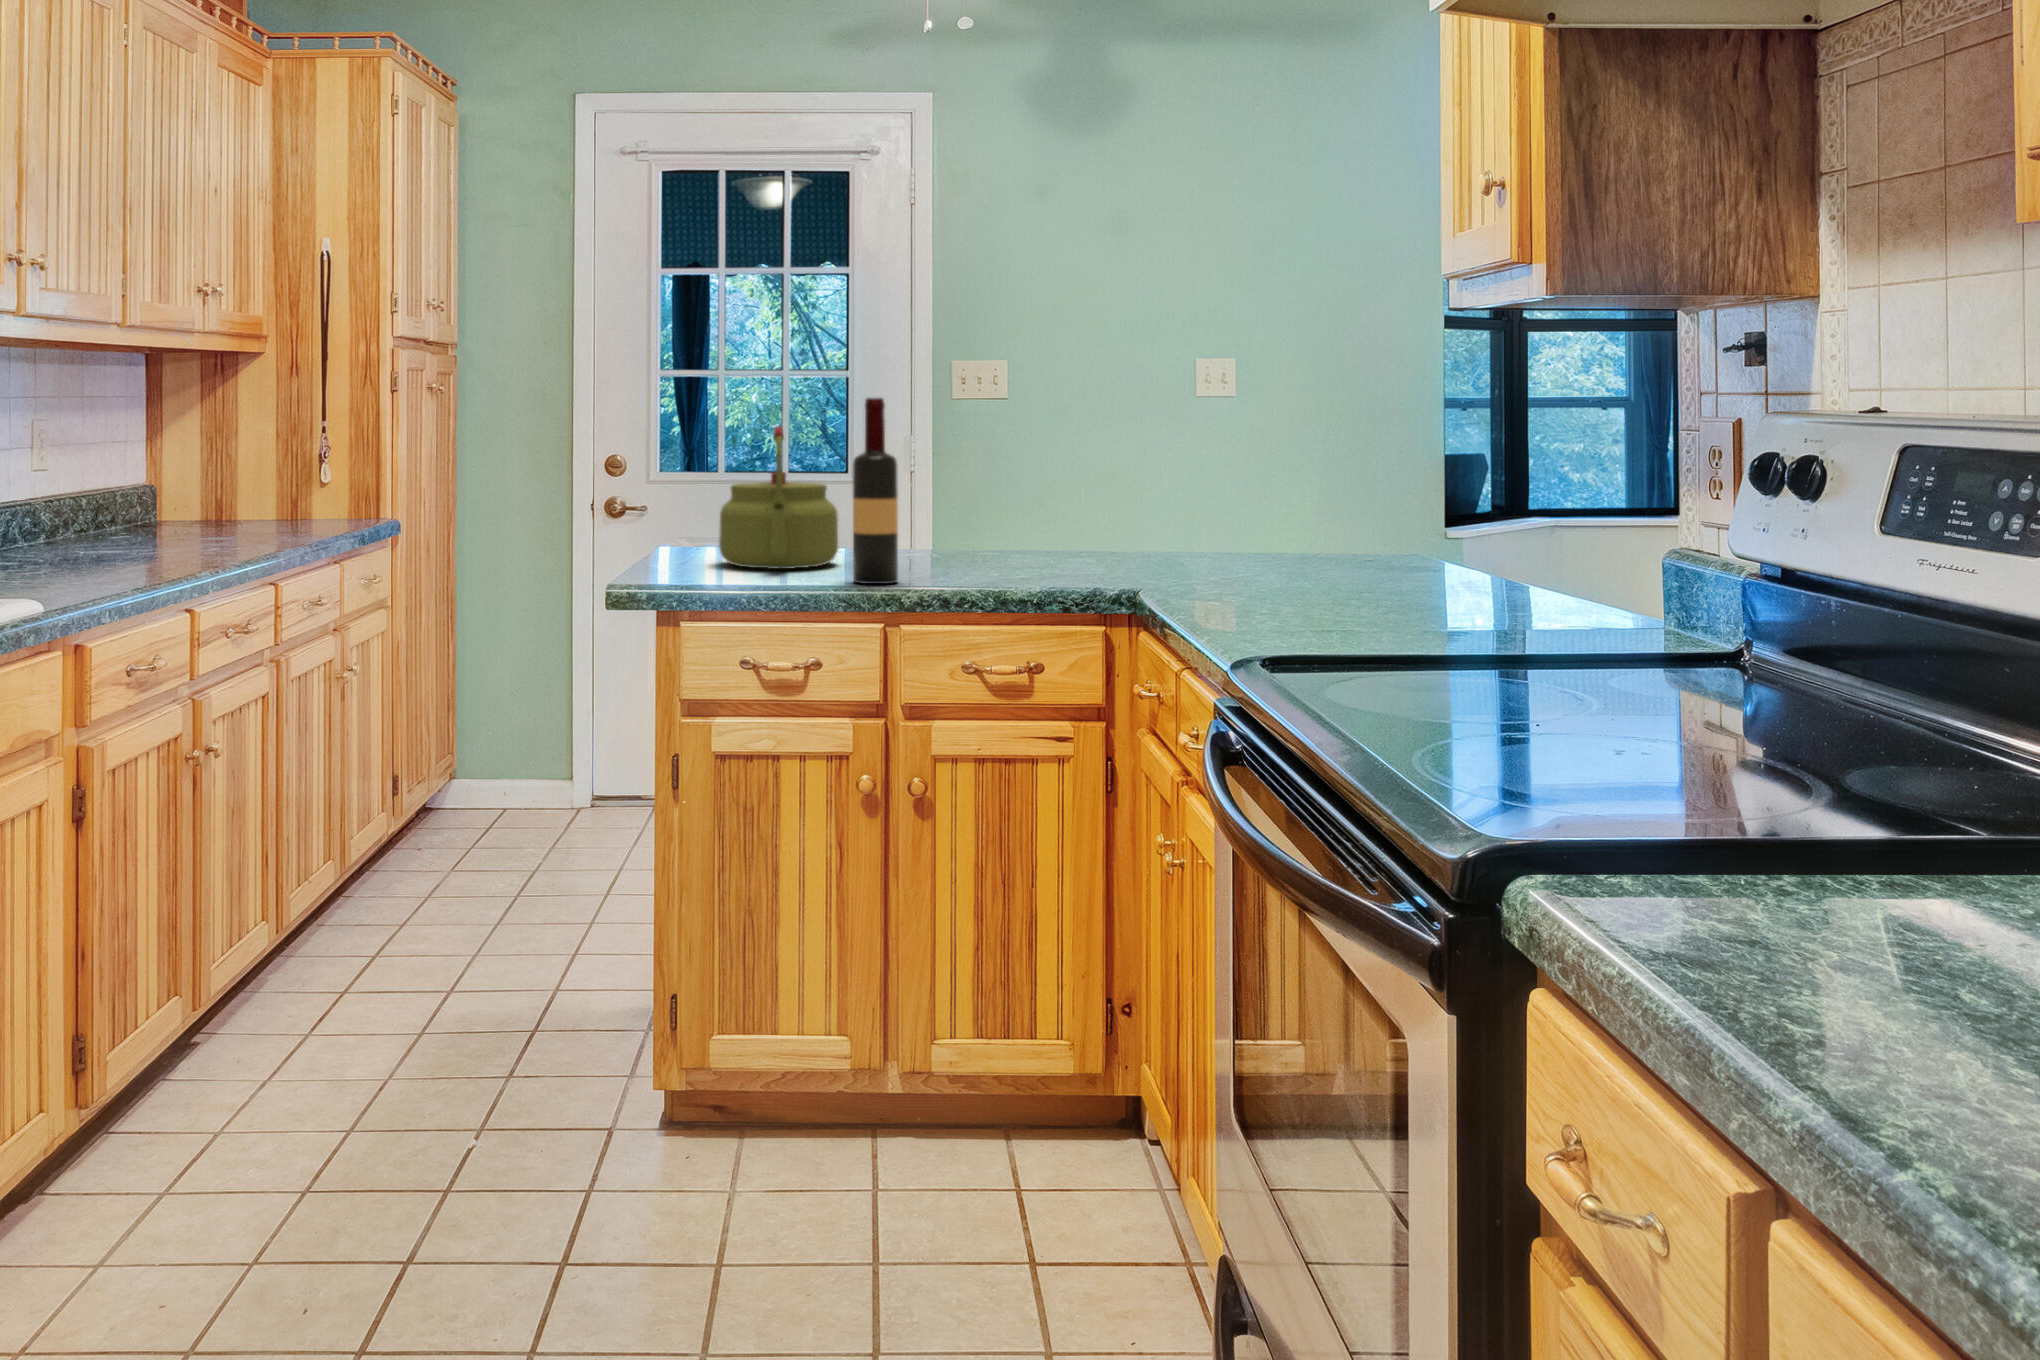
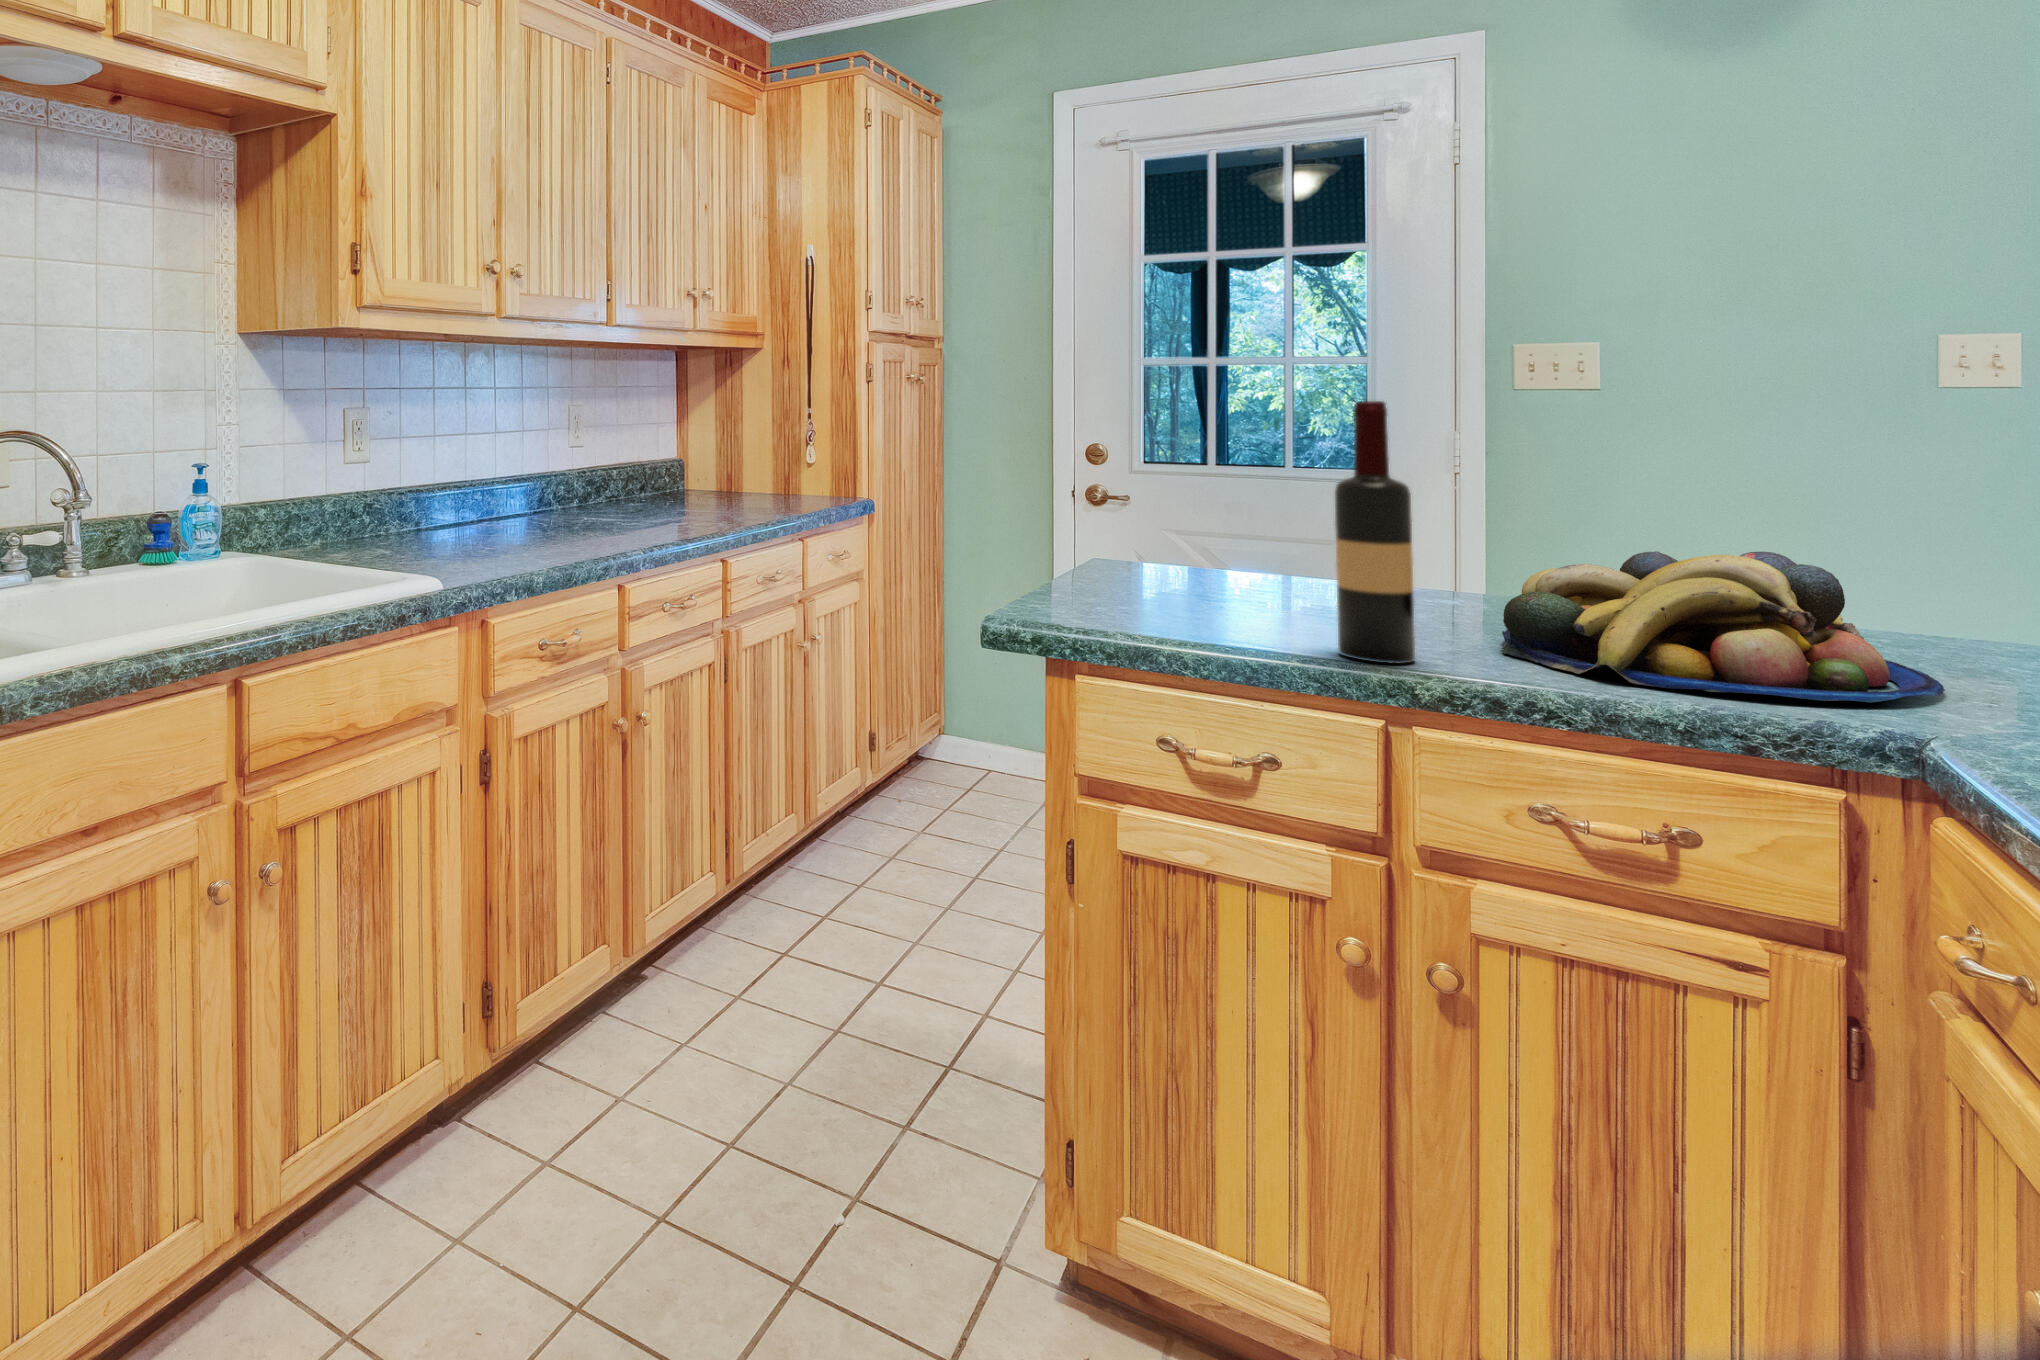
kettle: present [719,426,838,569] -> none [1160,431,1334,616]
fruit bowl: none [941,498,1146,581] -> present [1501,551,1945,702]

